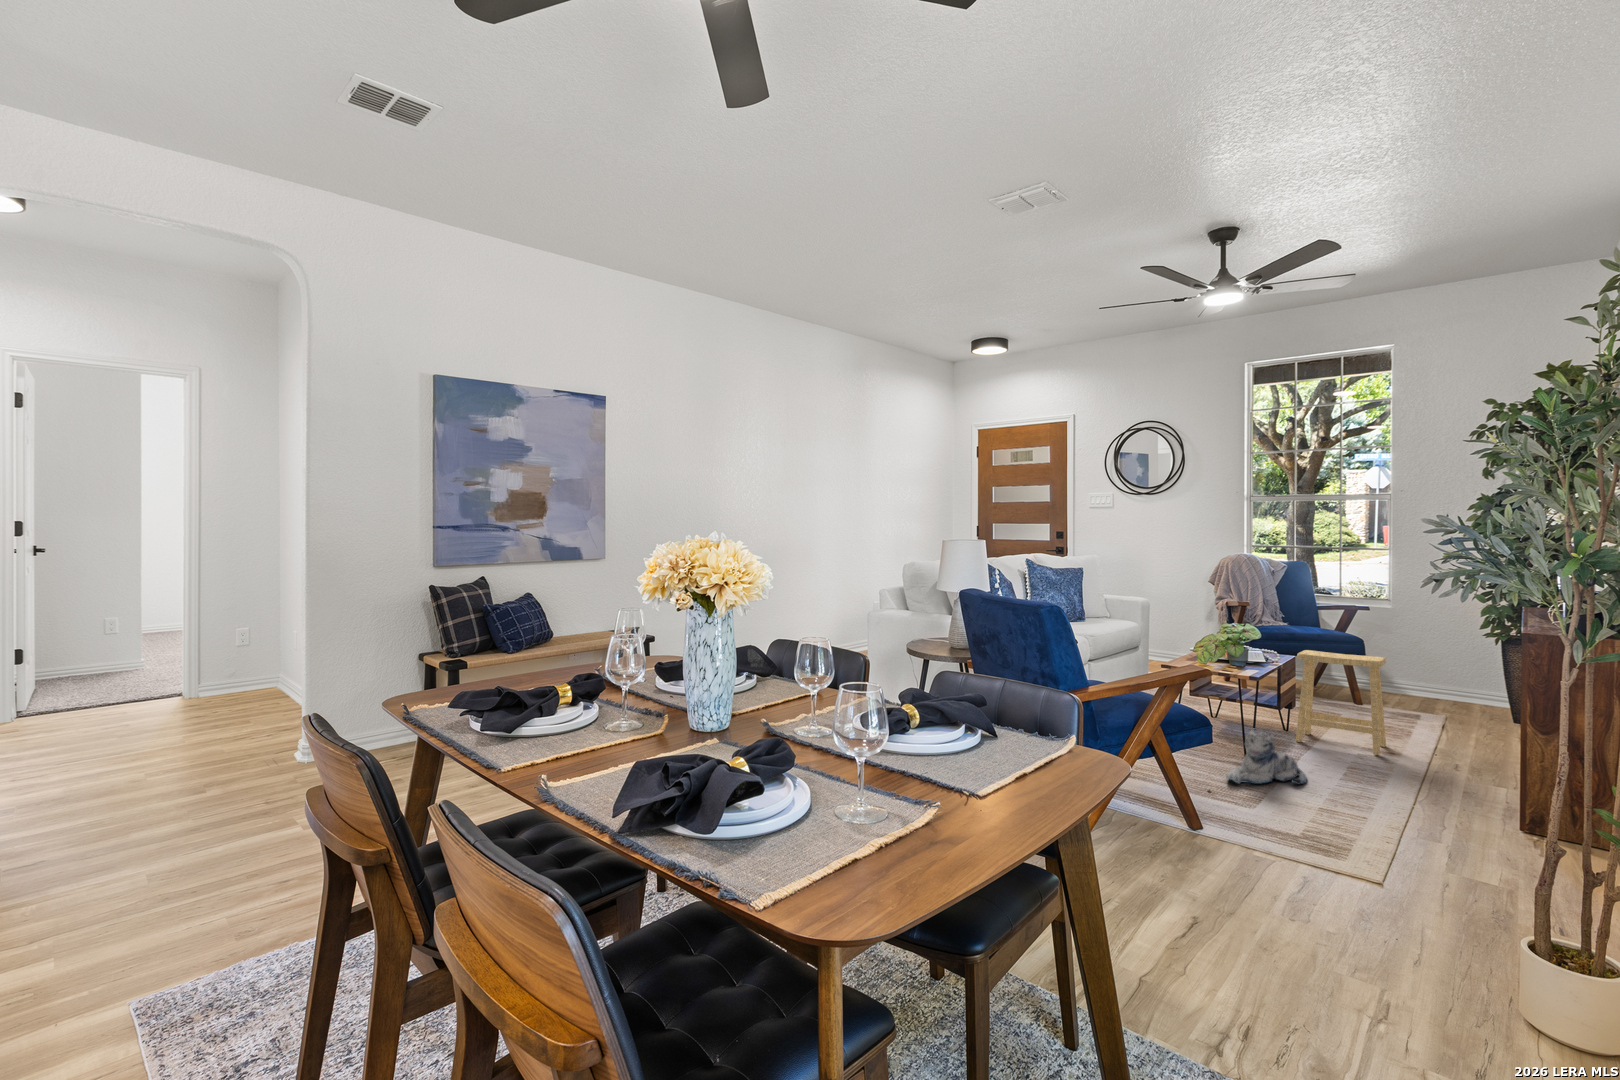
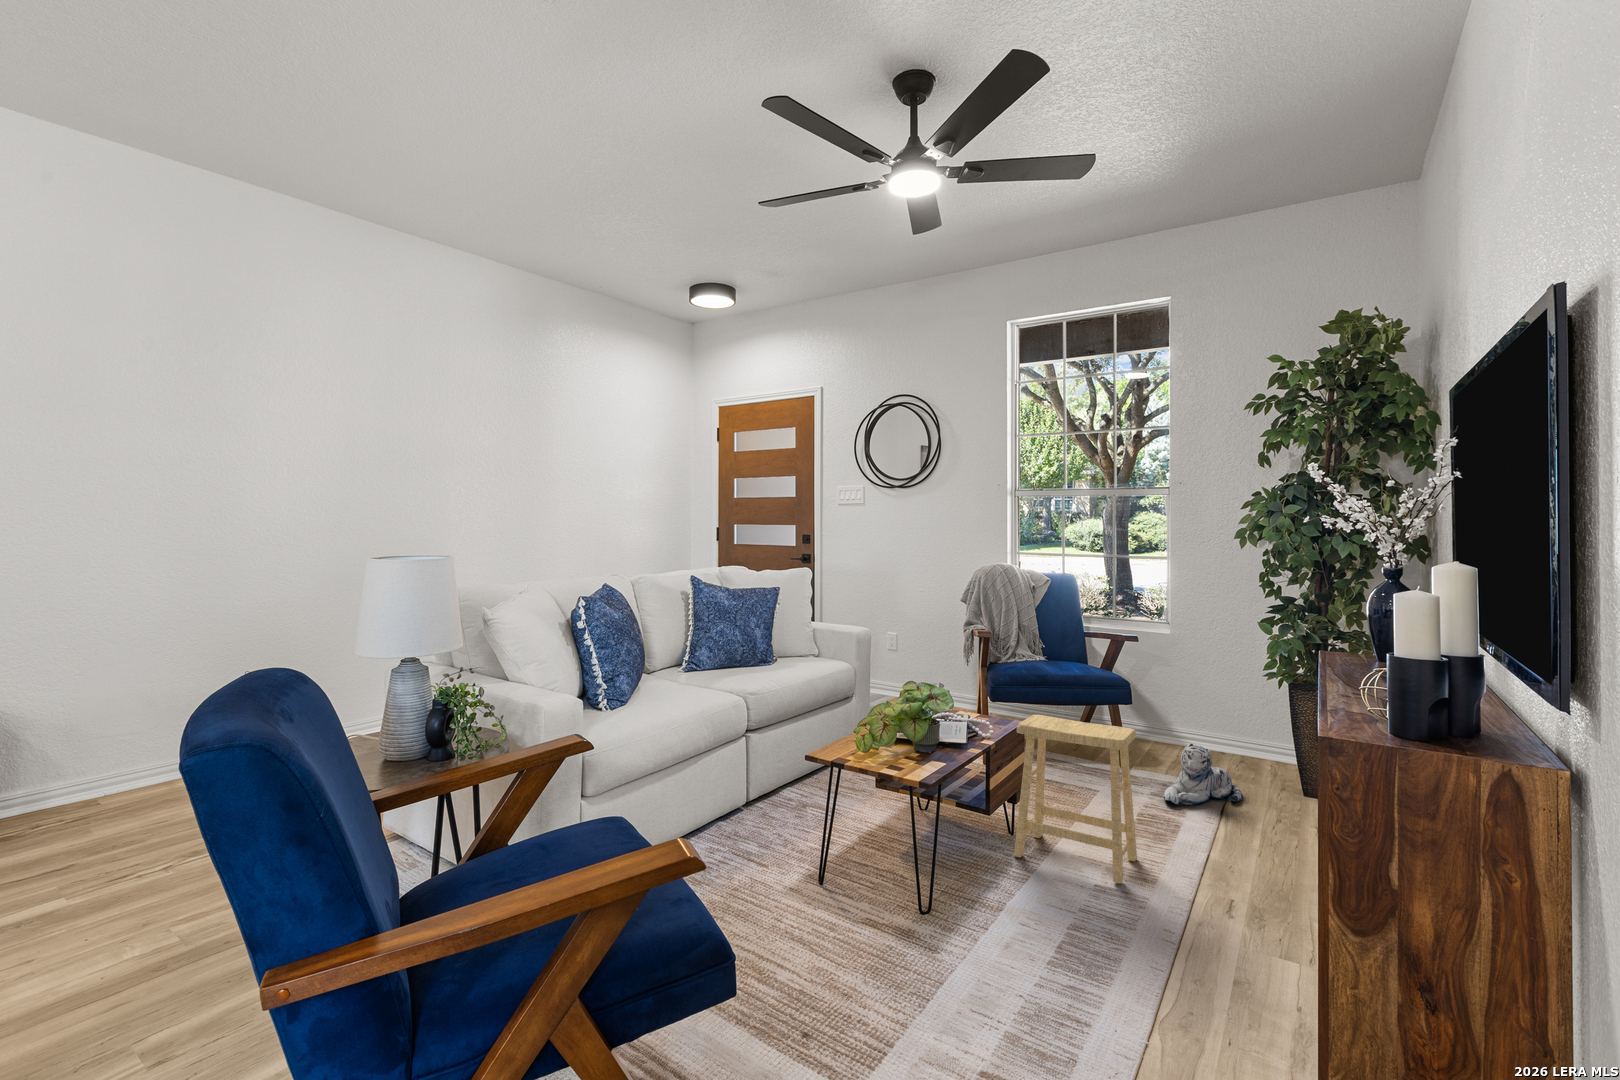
plush toy: present [1226,729,1307,784] -> present [1164,743,1242,805]

